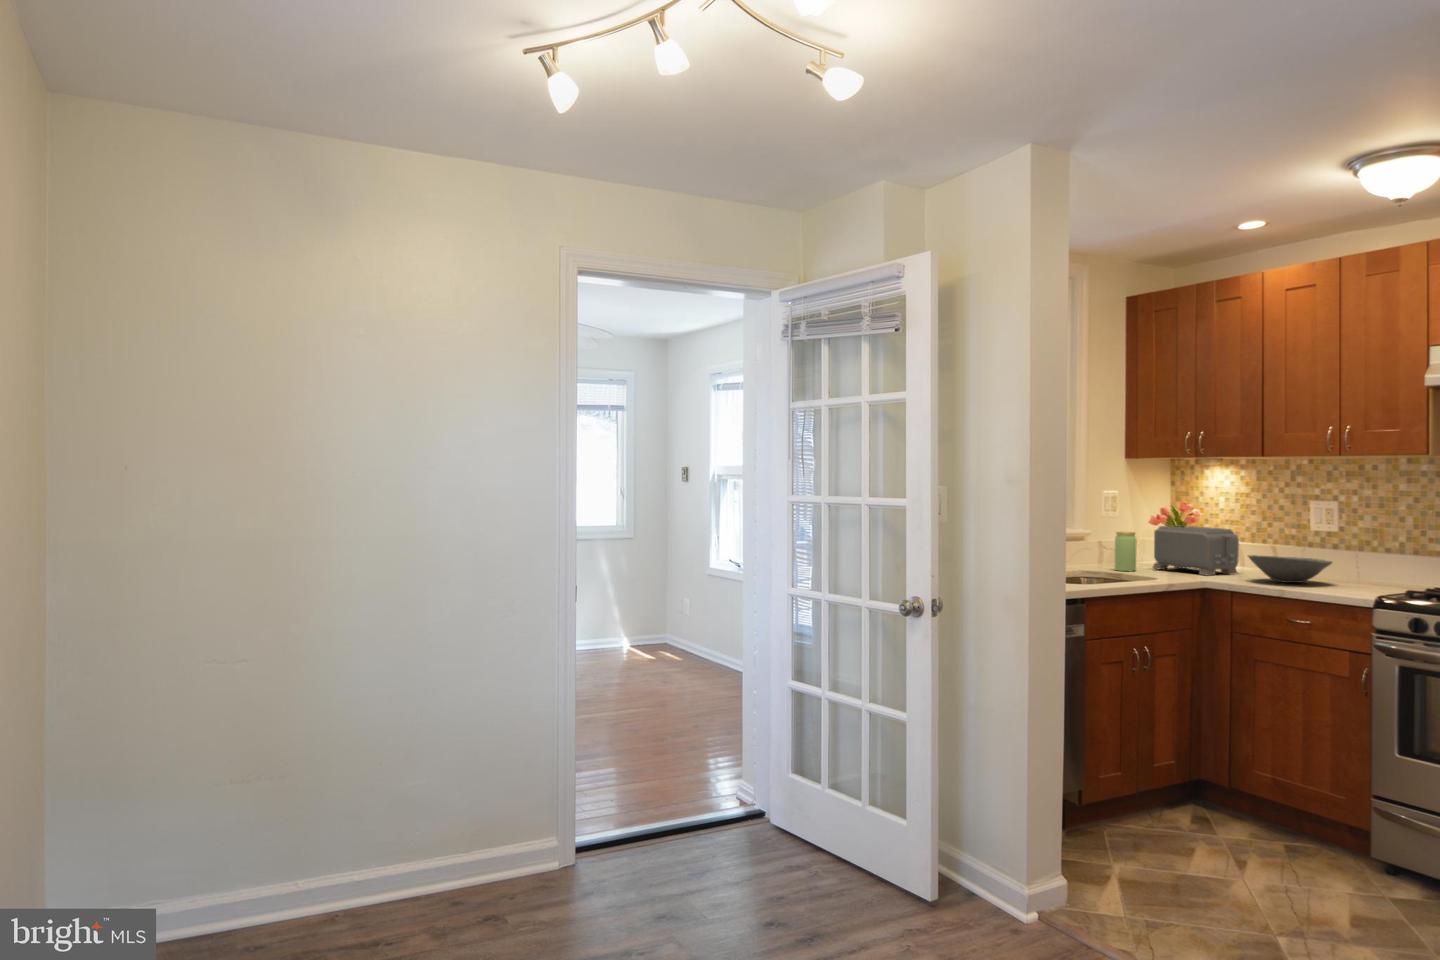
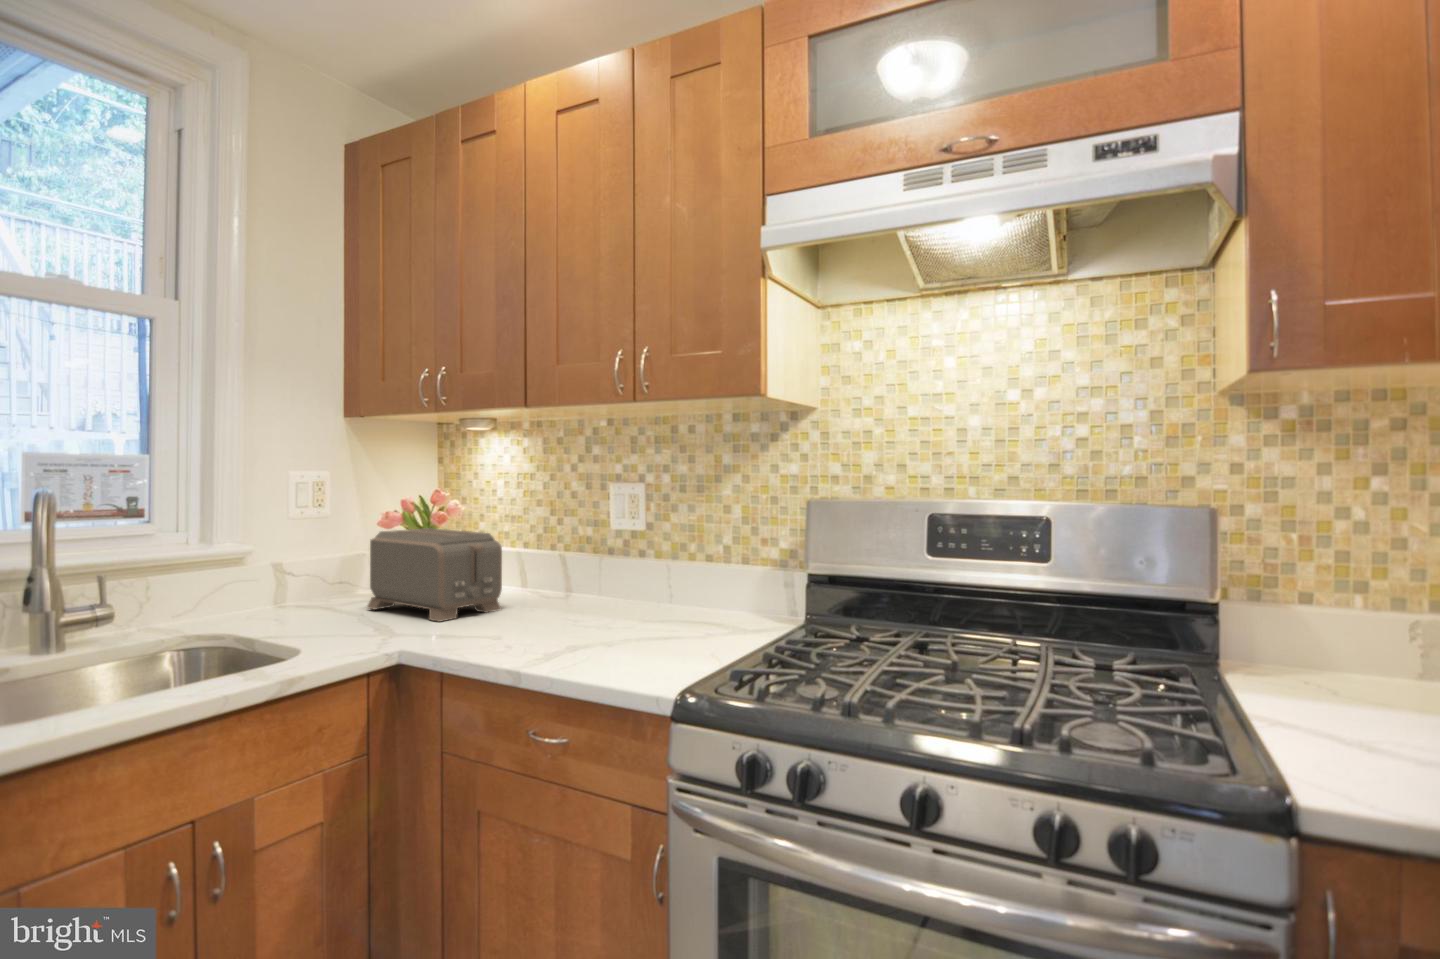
jar: present [1115,532,1137,571] -> none [286,545,329,622]
bowl: present [1248,555,1332,583] -> none [491,581,627,634]

